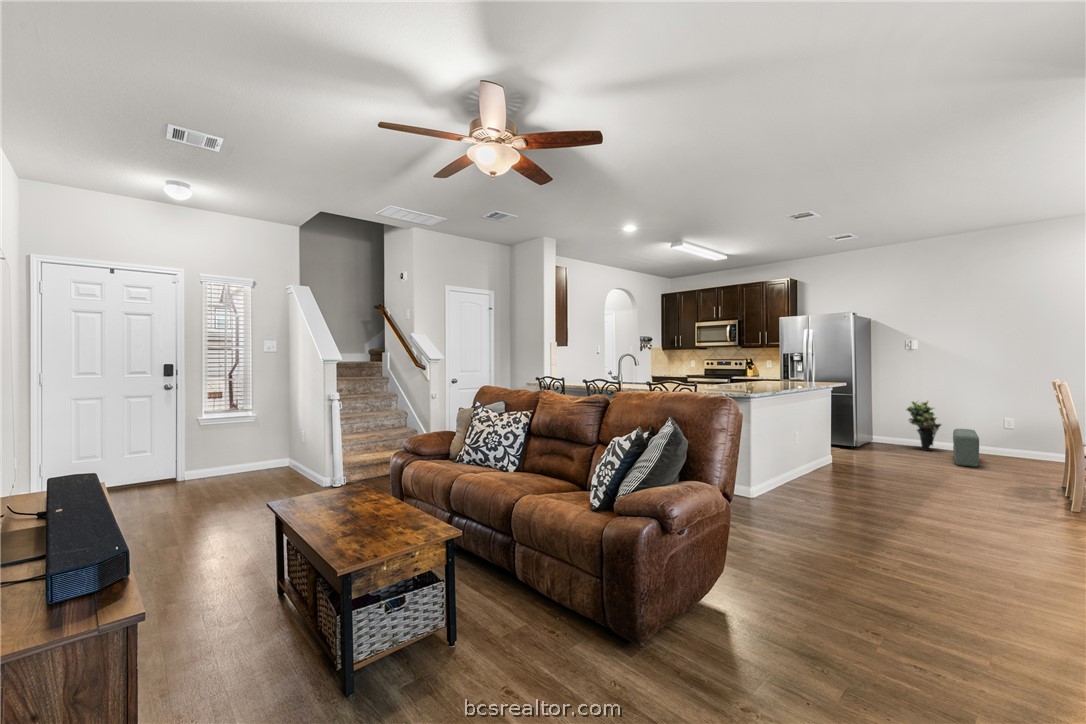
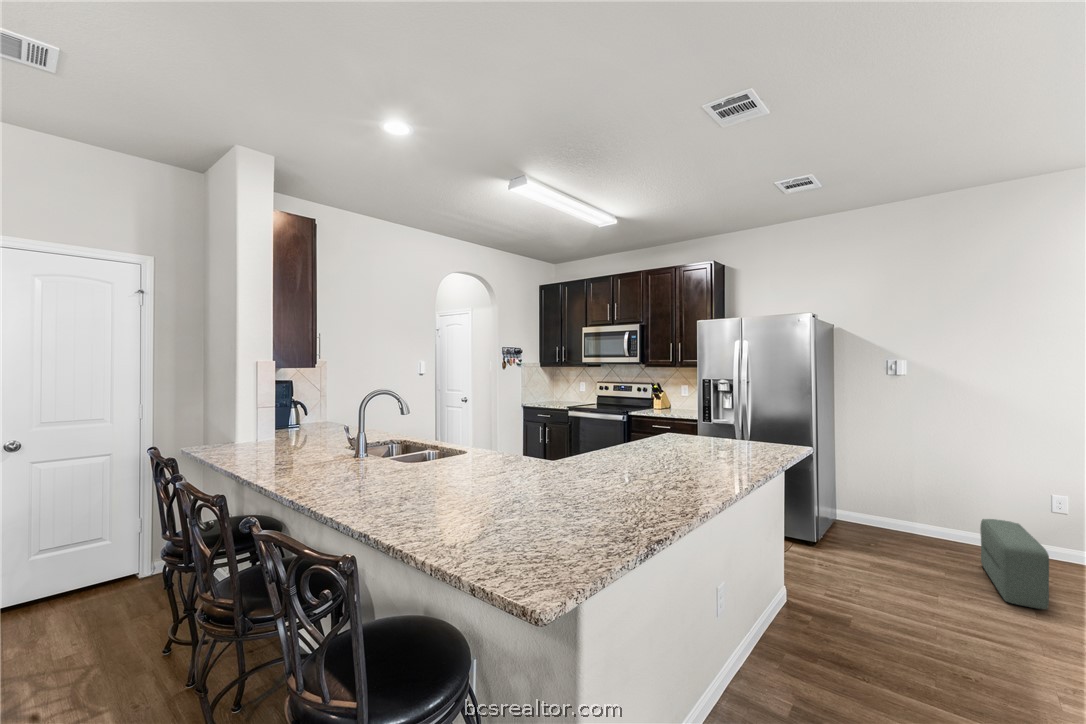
potted plant: present [906,401,941,450] -> none [893,460,953,549]

